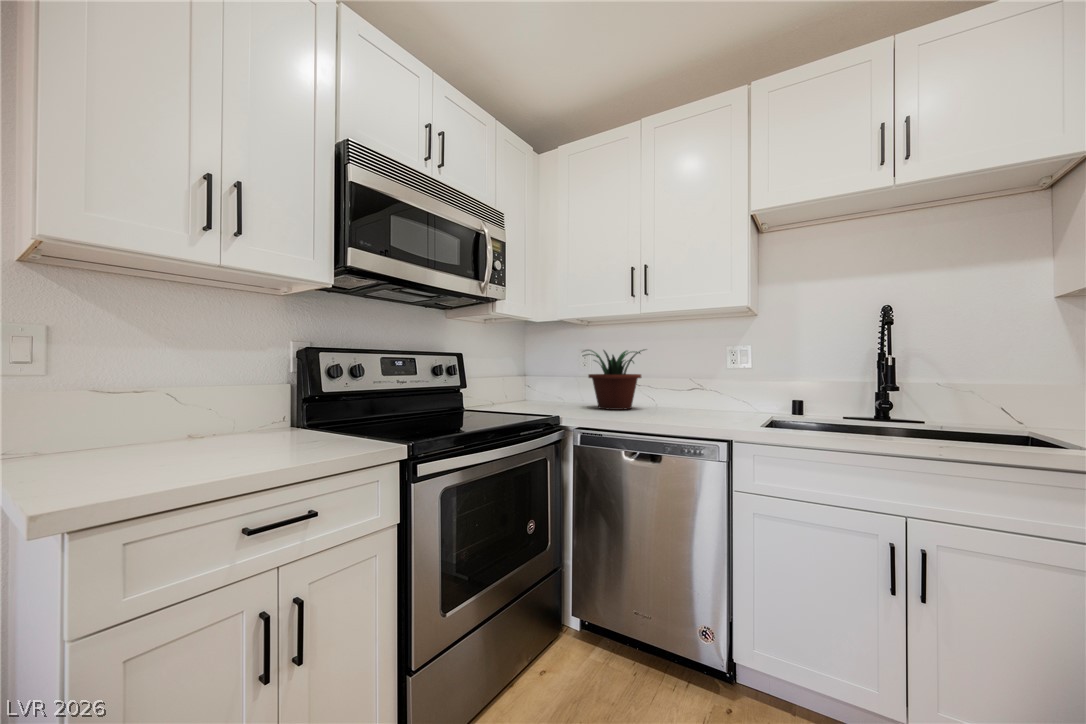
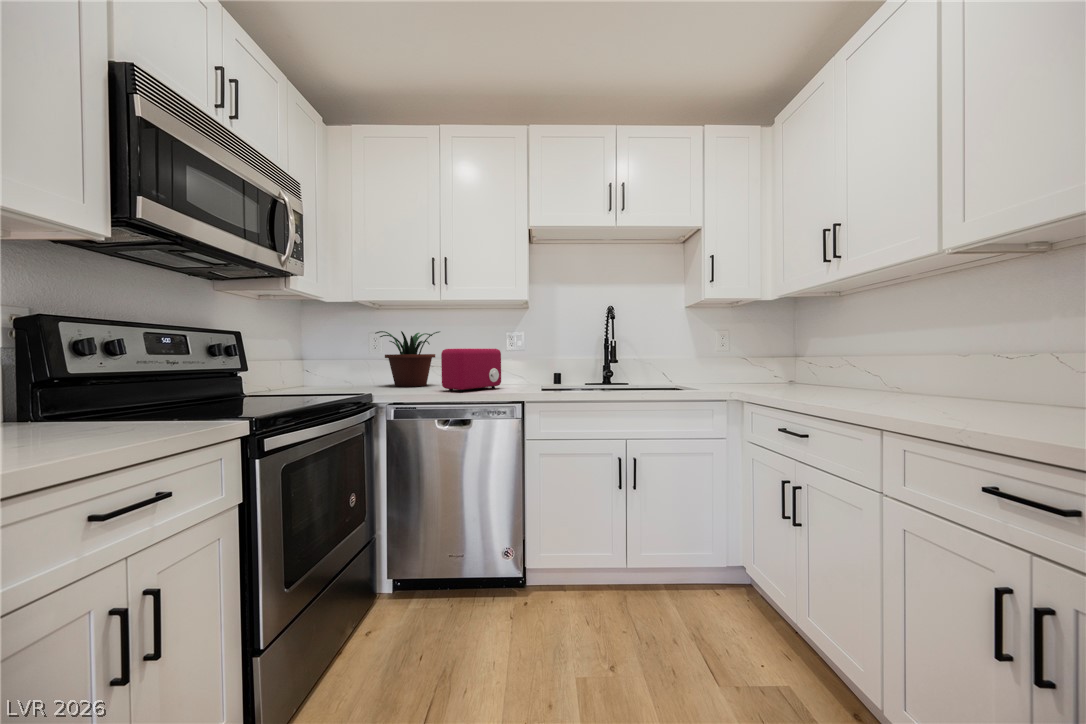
toaster: none [636,370,712,421] -> present [441,349,501,392]

